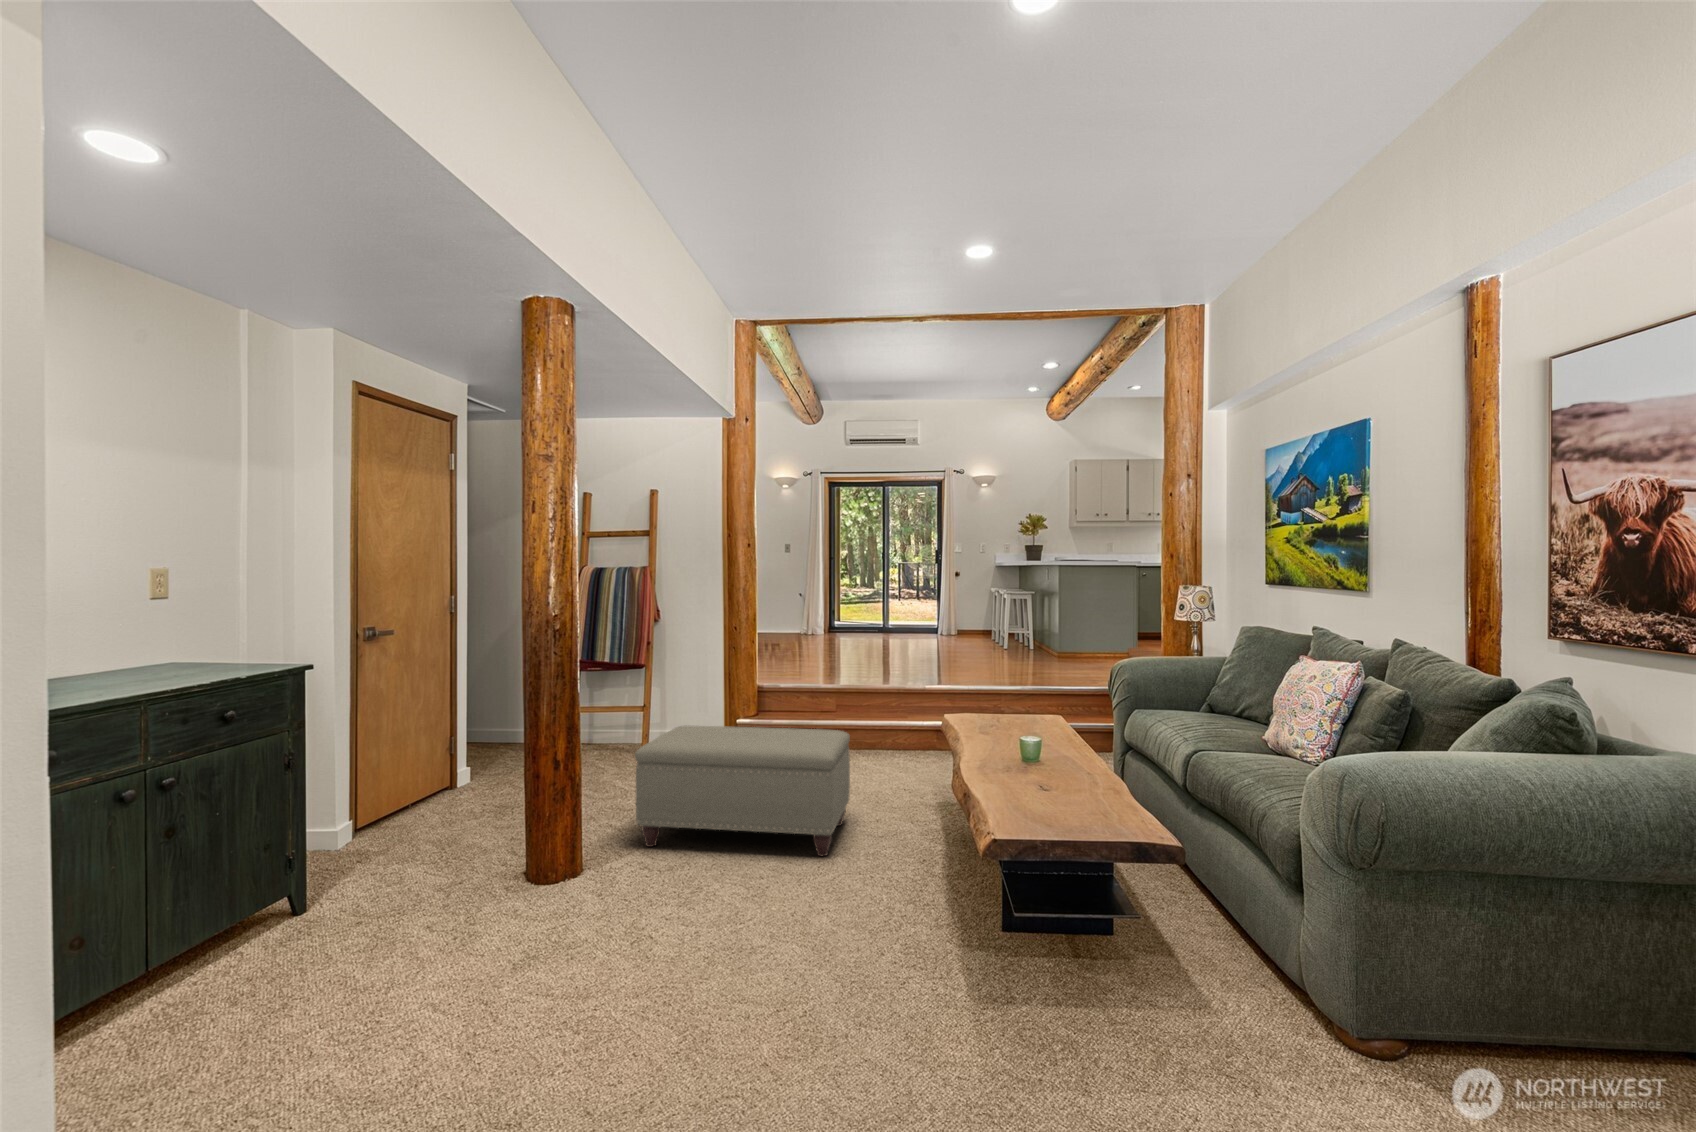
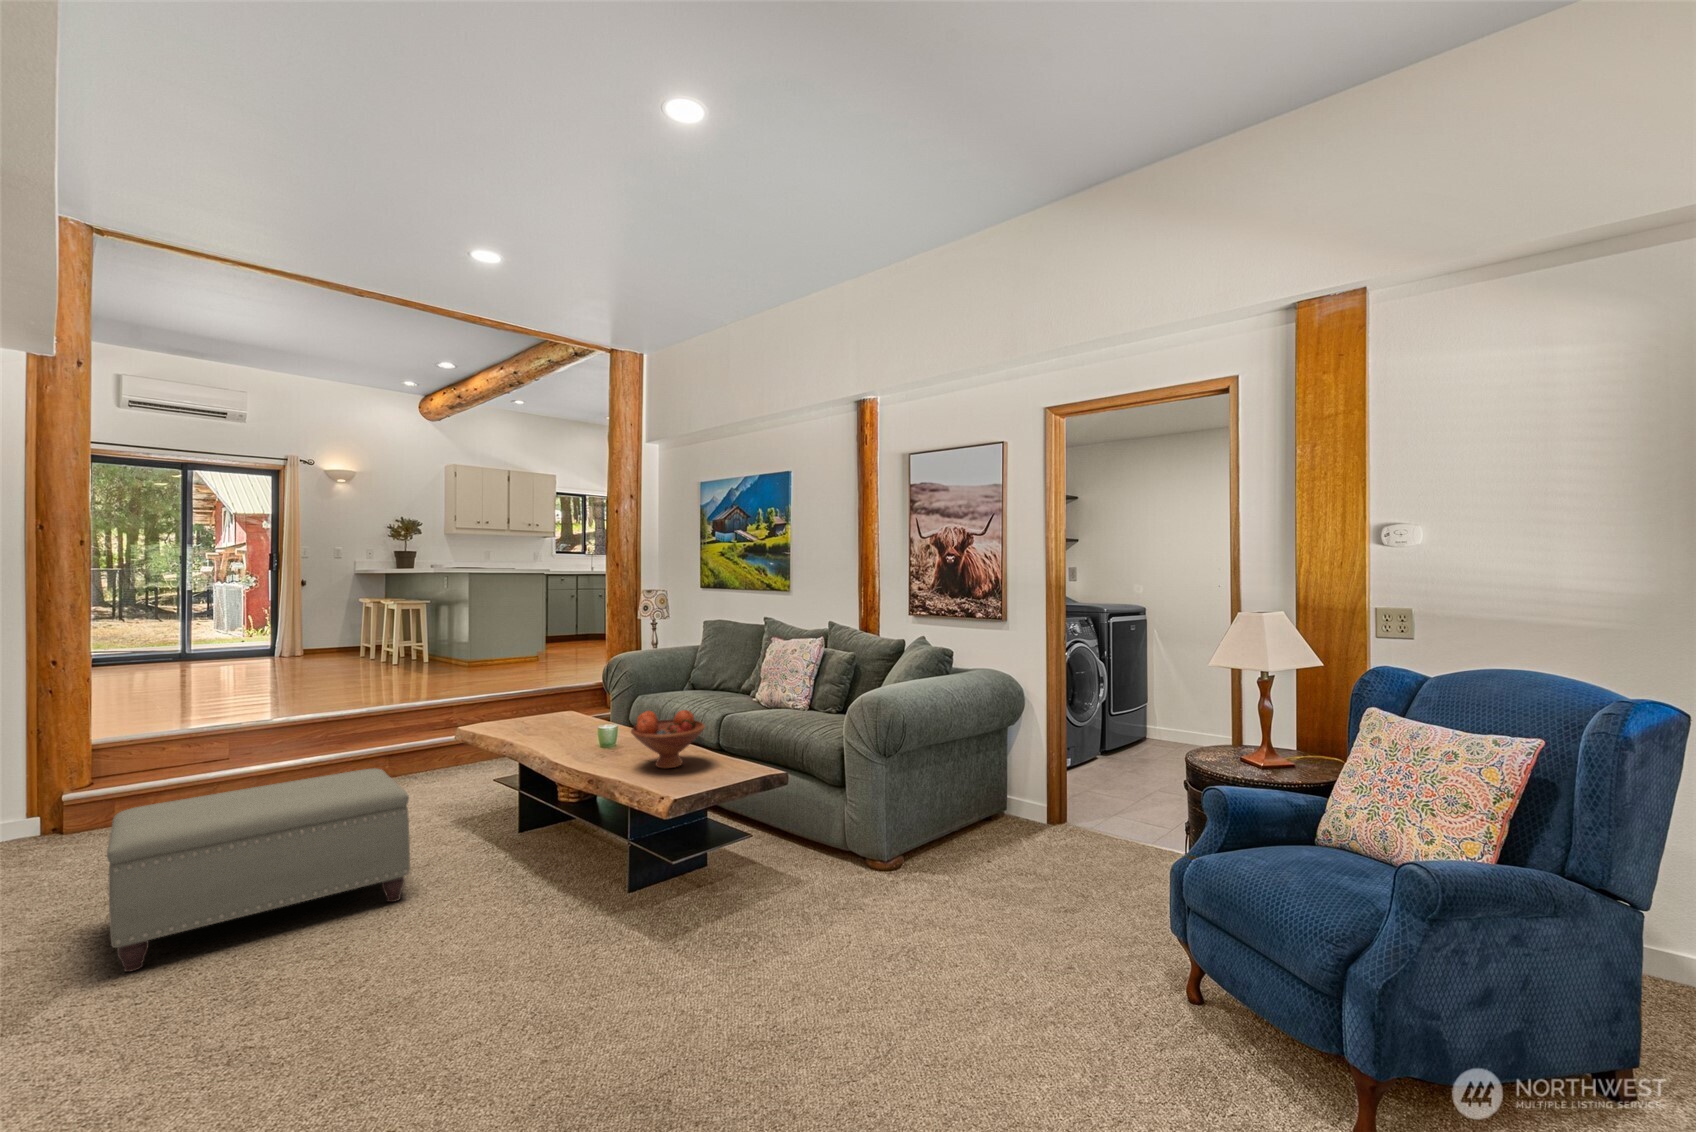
fruit bowl: none [1005,718,1098,795] -> present [631,710,705,769]

